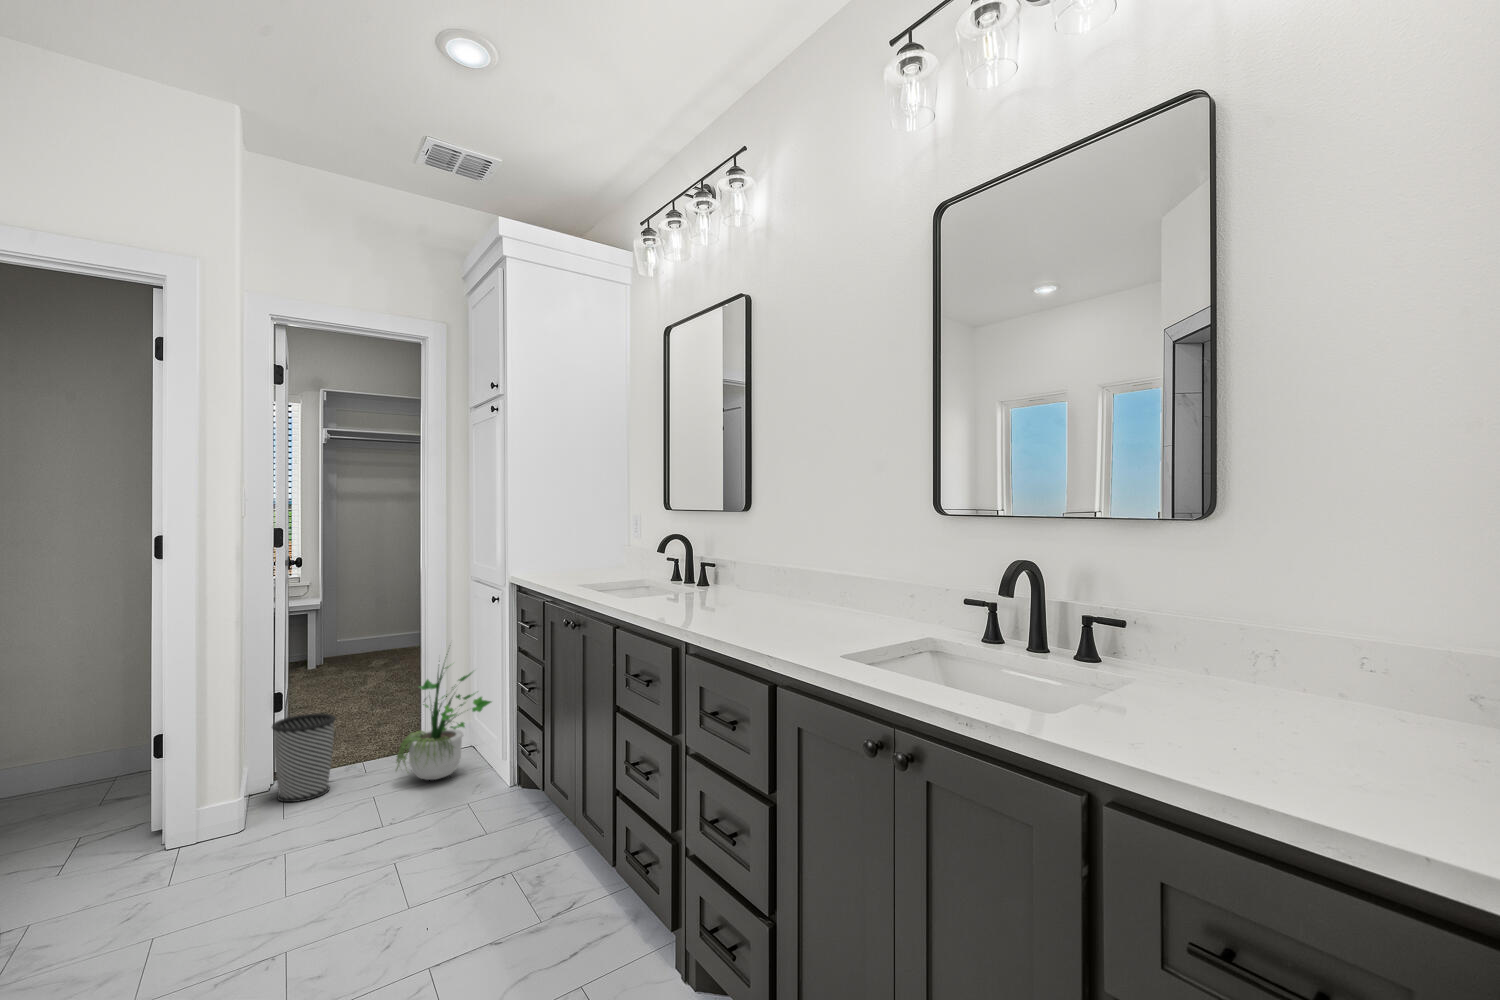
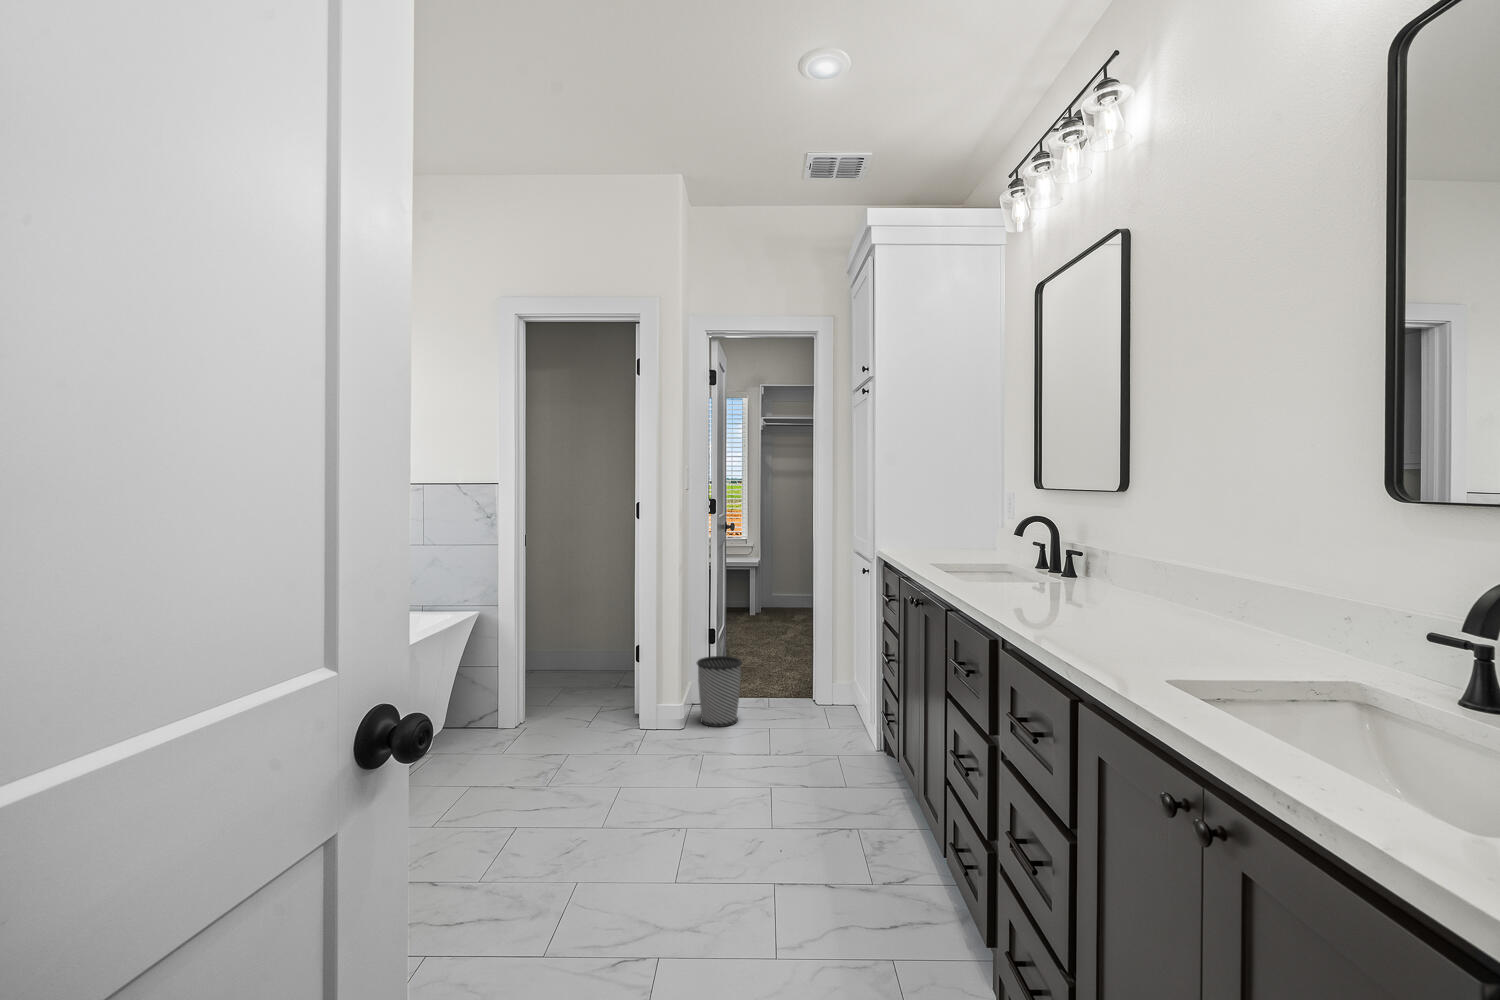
potted plant: present [396,657,491,780] -> none [785,604,866,731]

